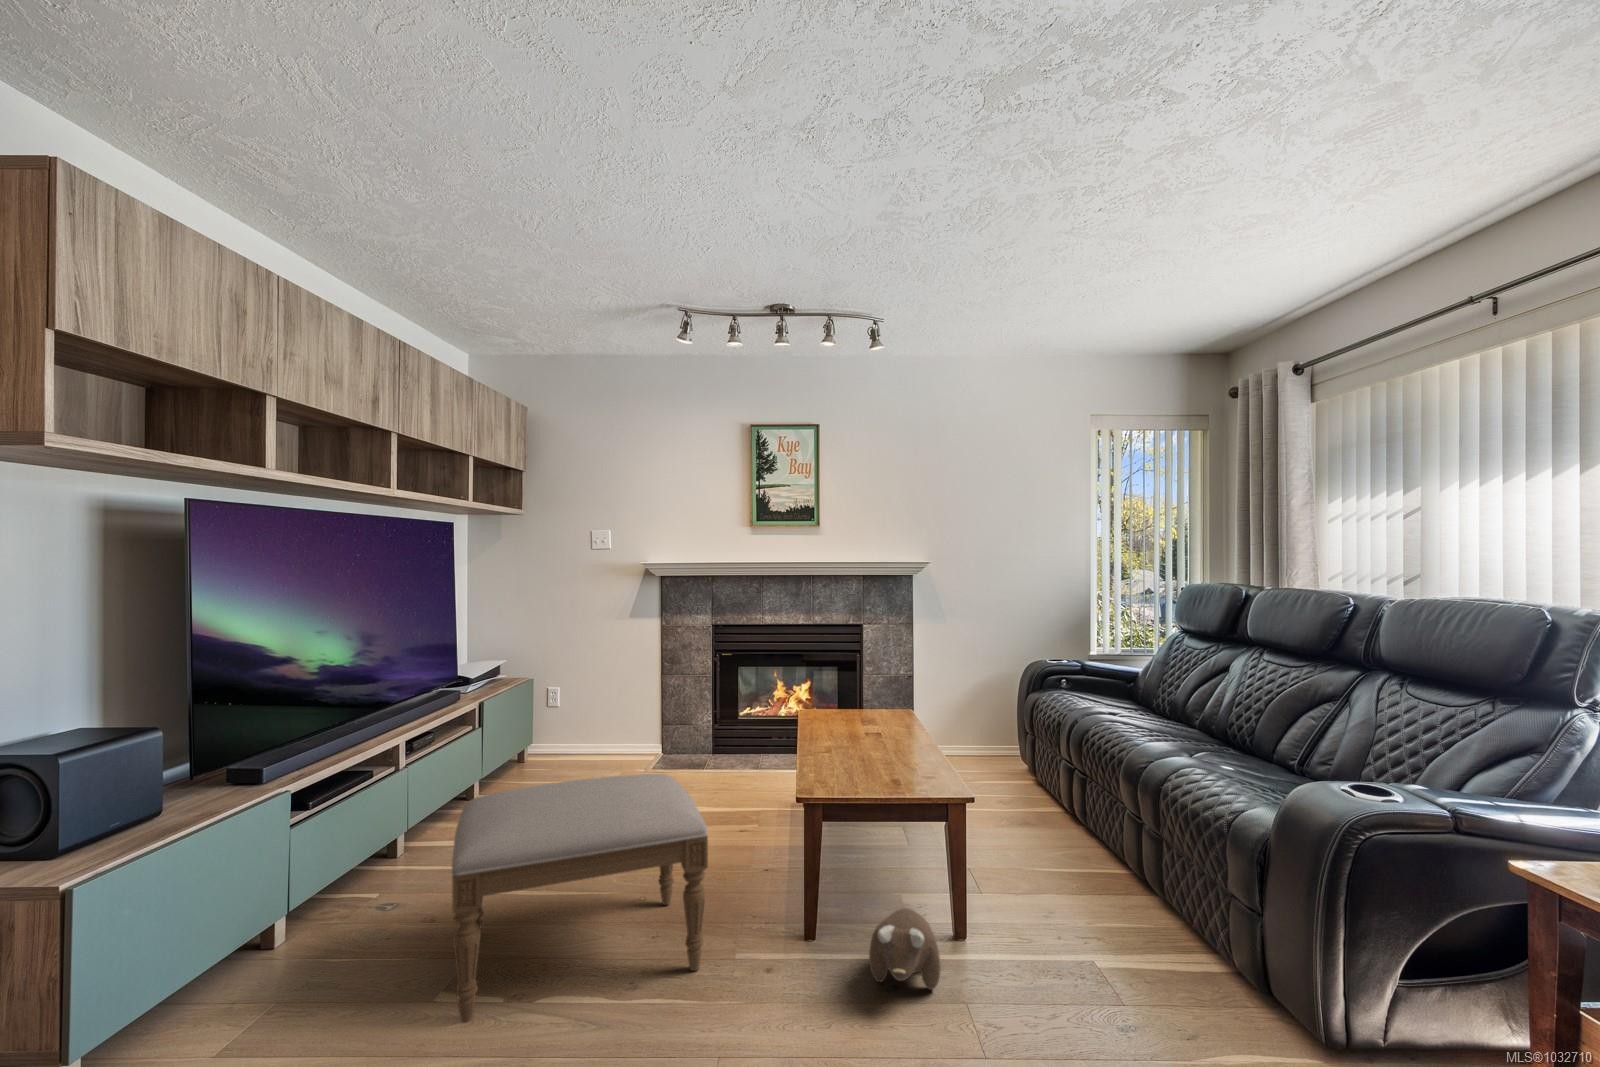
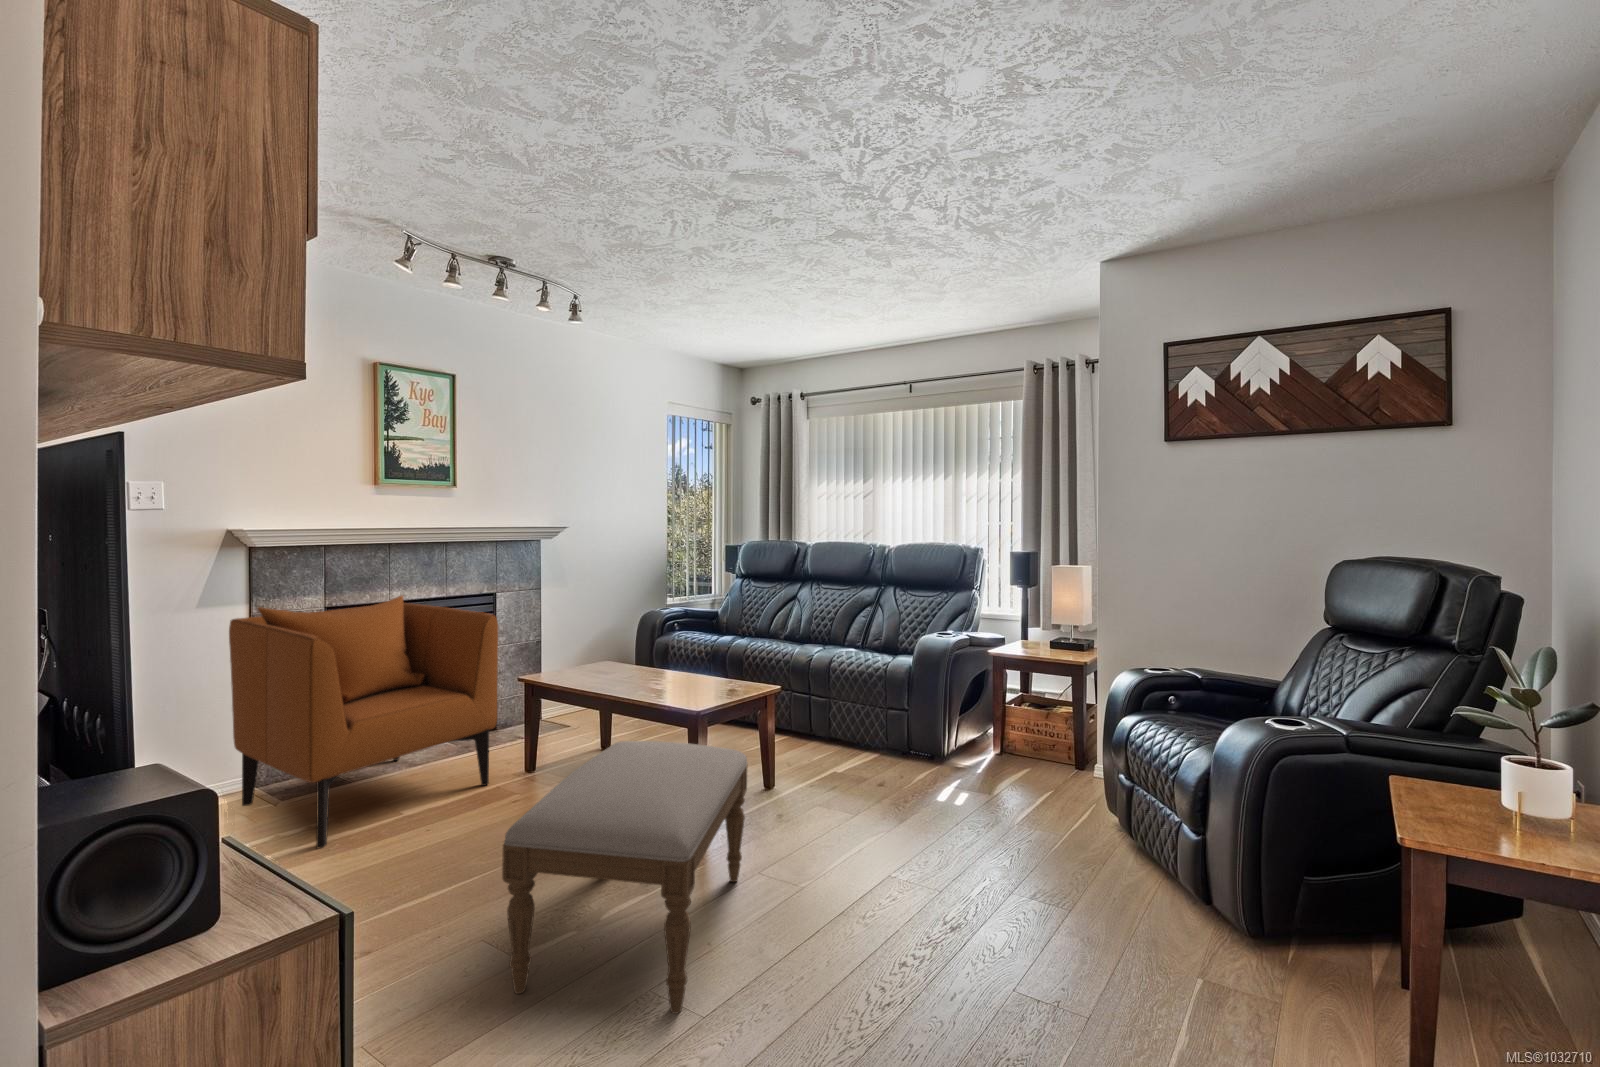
armchair: none [605,619,764,803] -> present [229,596,498,848]
plush toy: present [869,908,941,990] -> none [802,770,865,825]

